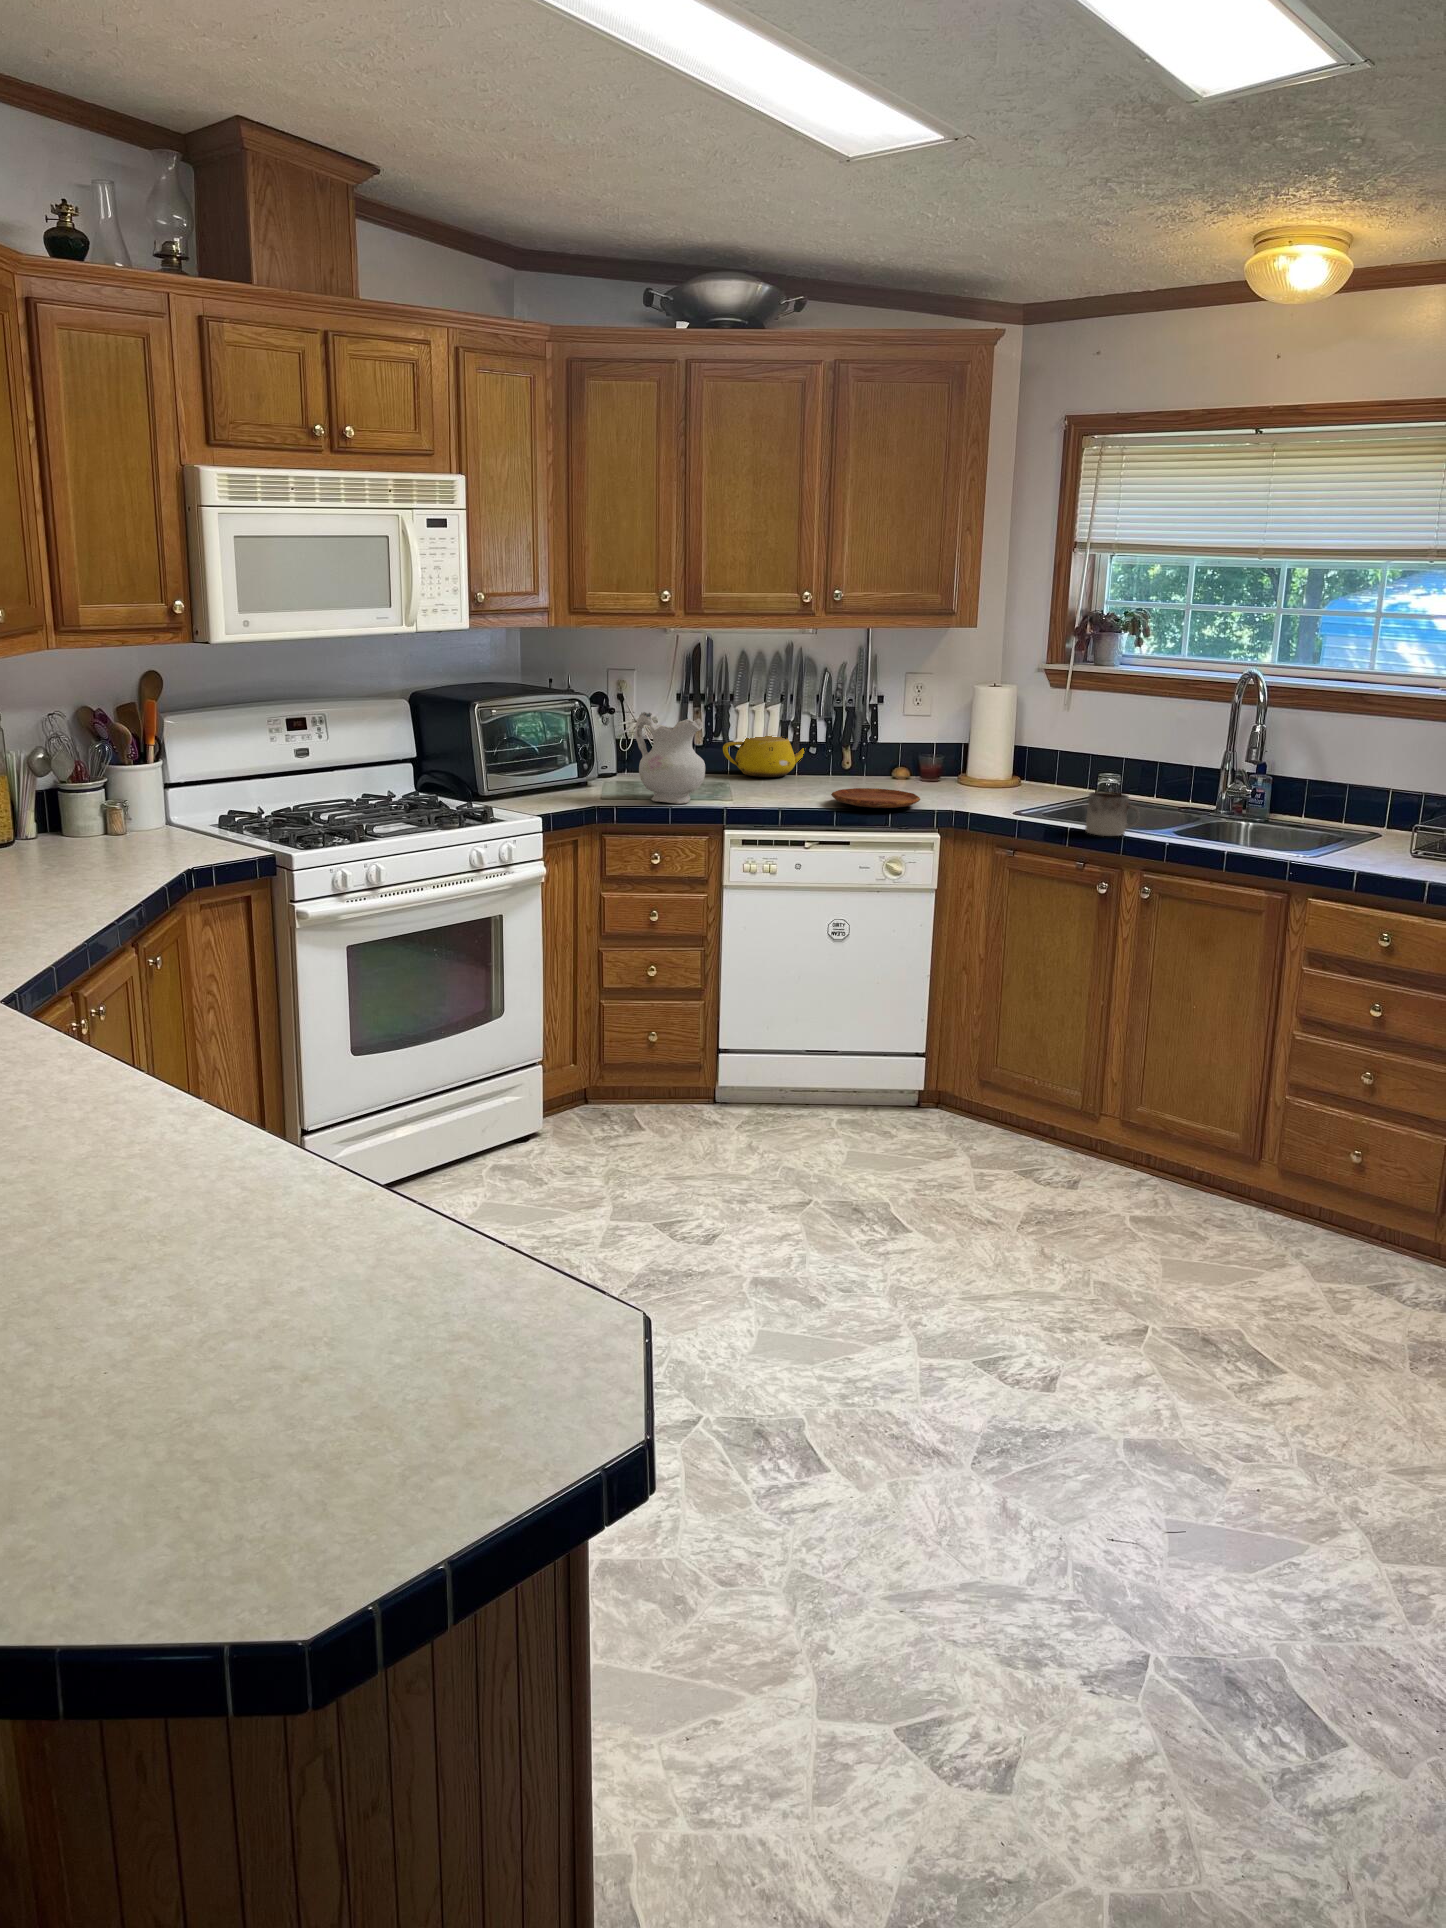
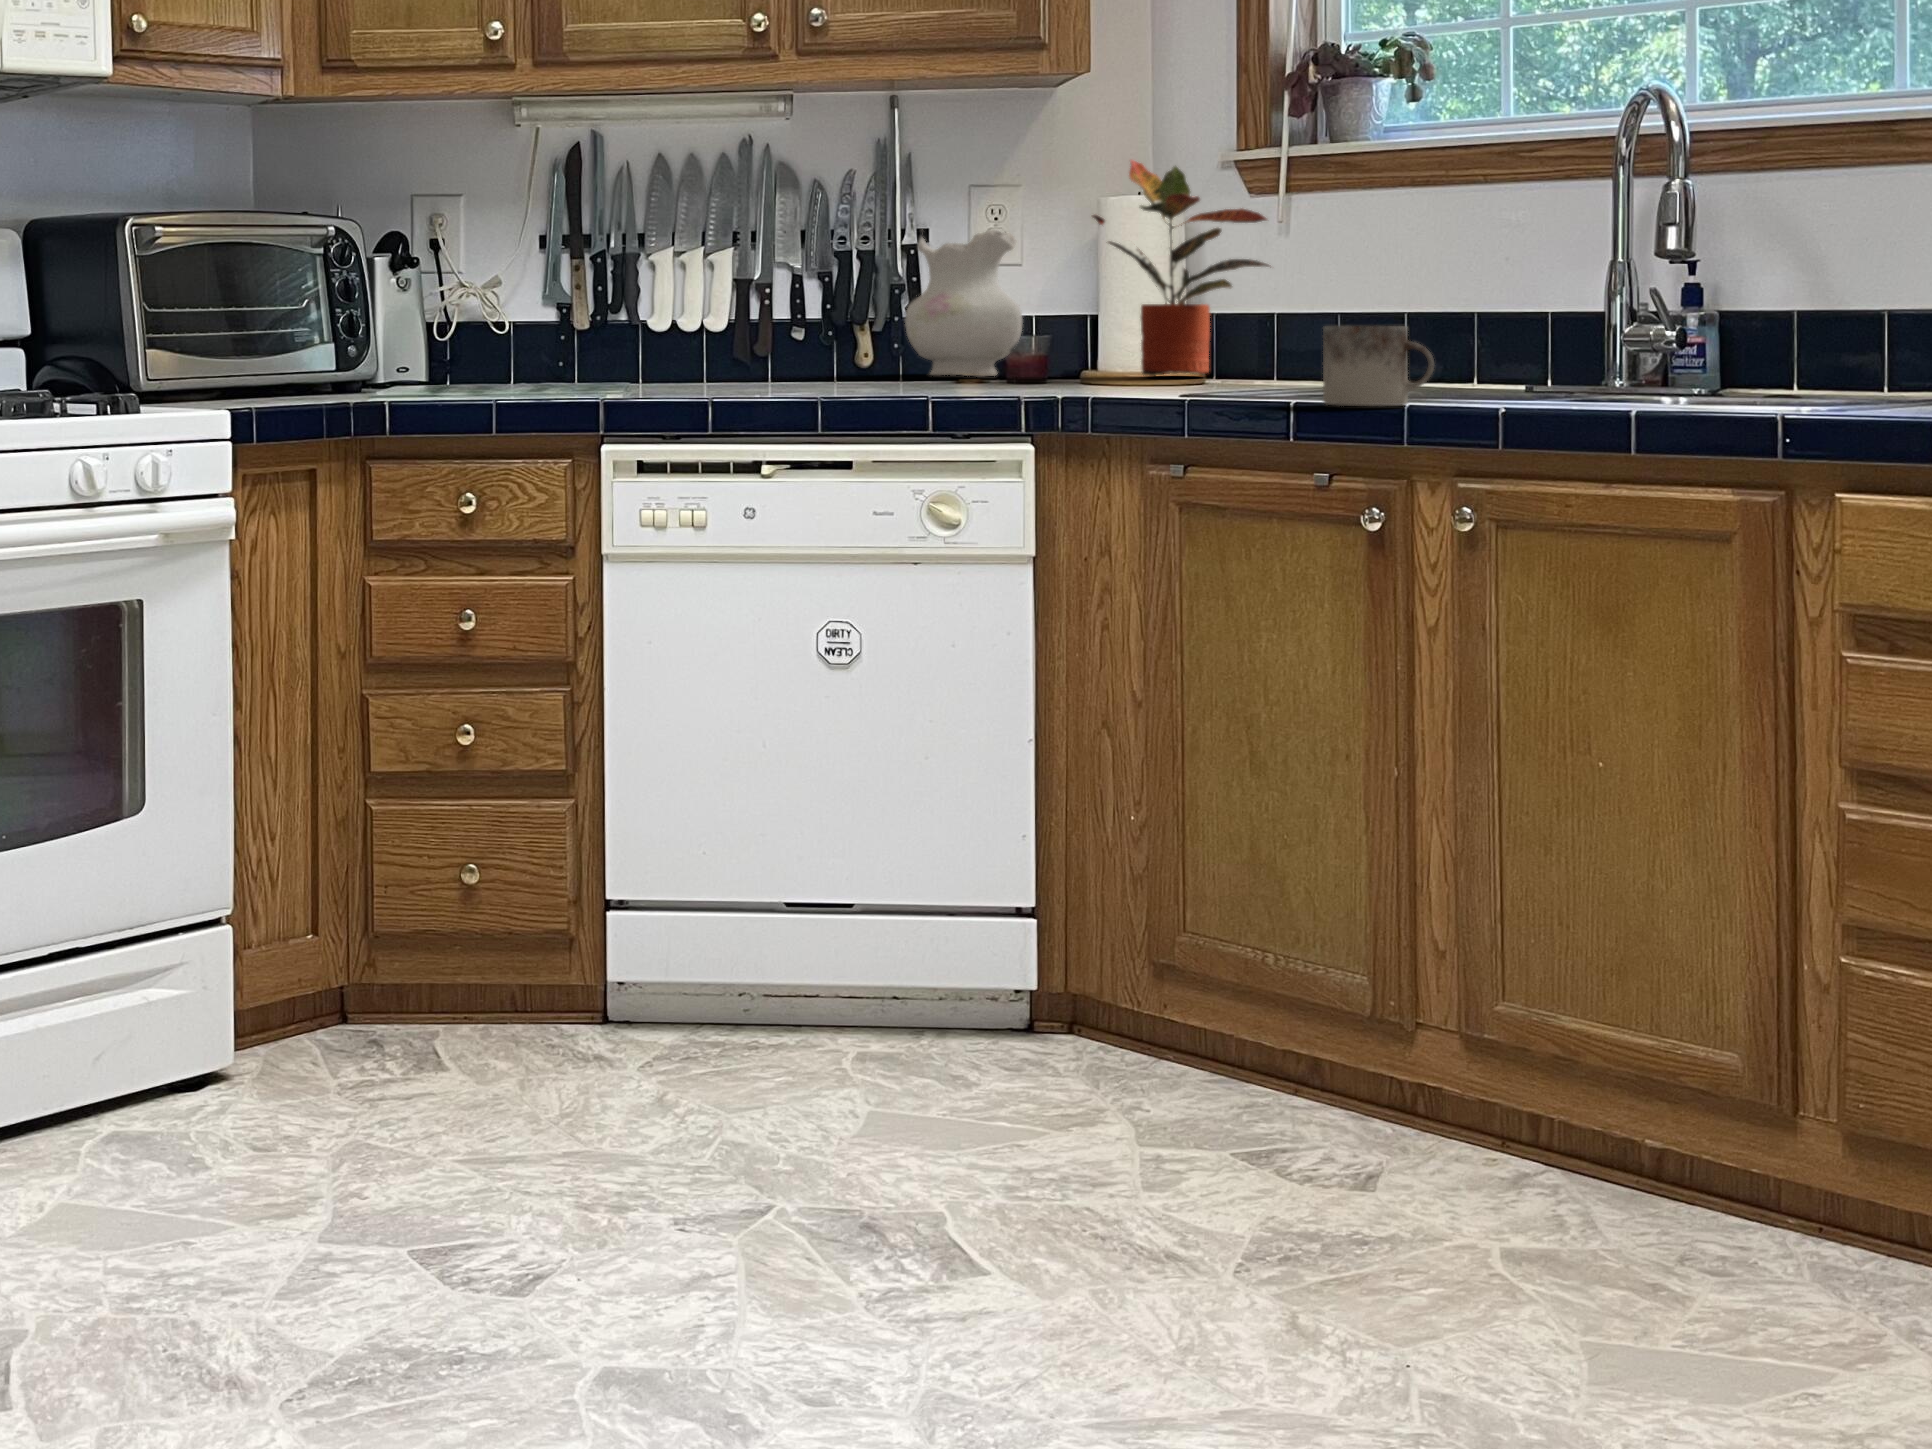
potted plant: none [968,669,1060,786] -> present [1092,160,1269,376]
ceramic pitcher: present [636,712,705,804] -> present [905,229,1022,376]
teapot: present [723,736,804,777] -> none [627,290,804,379]
tray: present [831,788,920,808] -> none [816,372,993,394]

